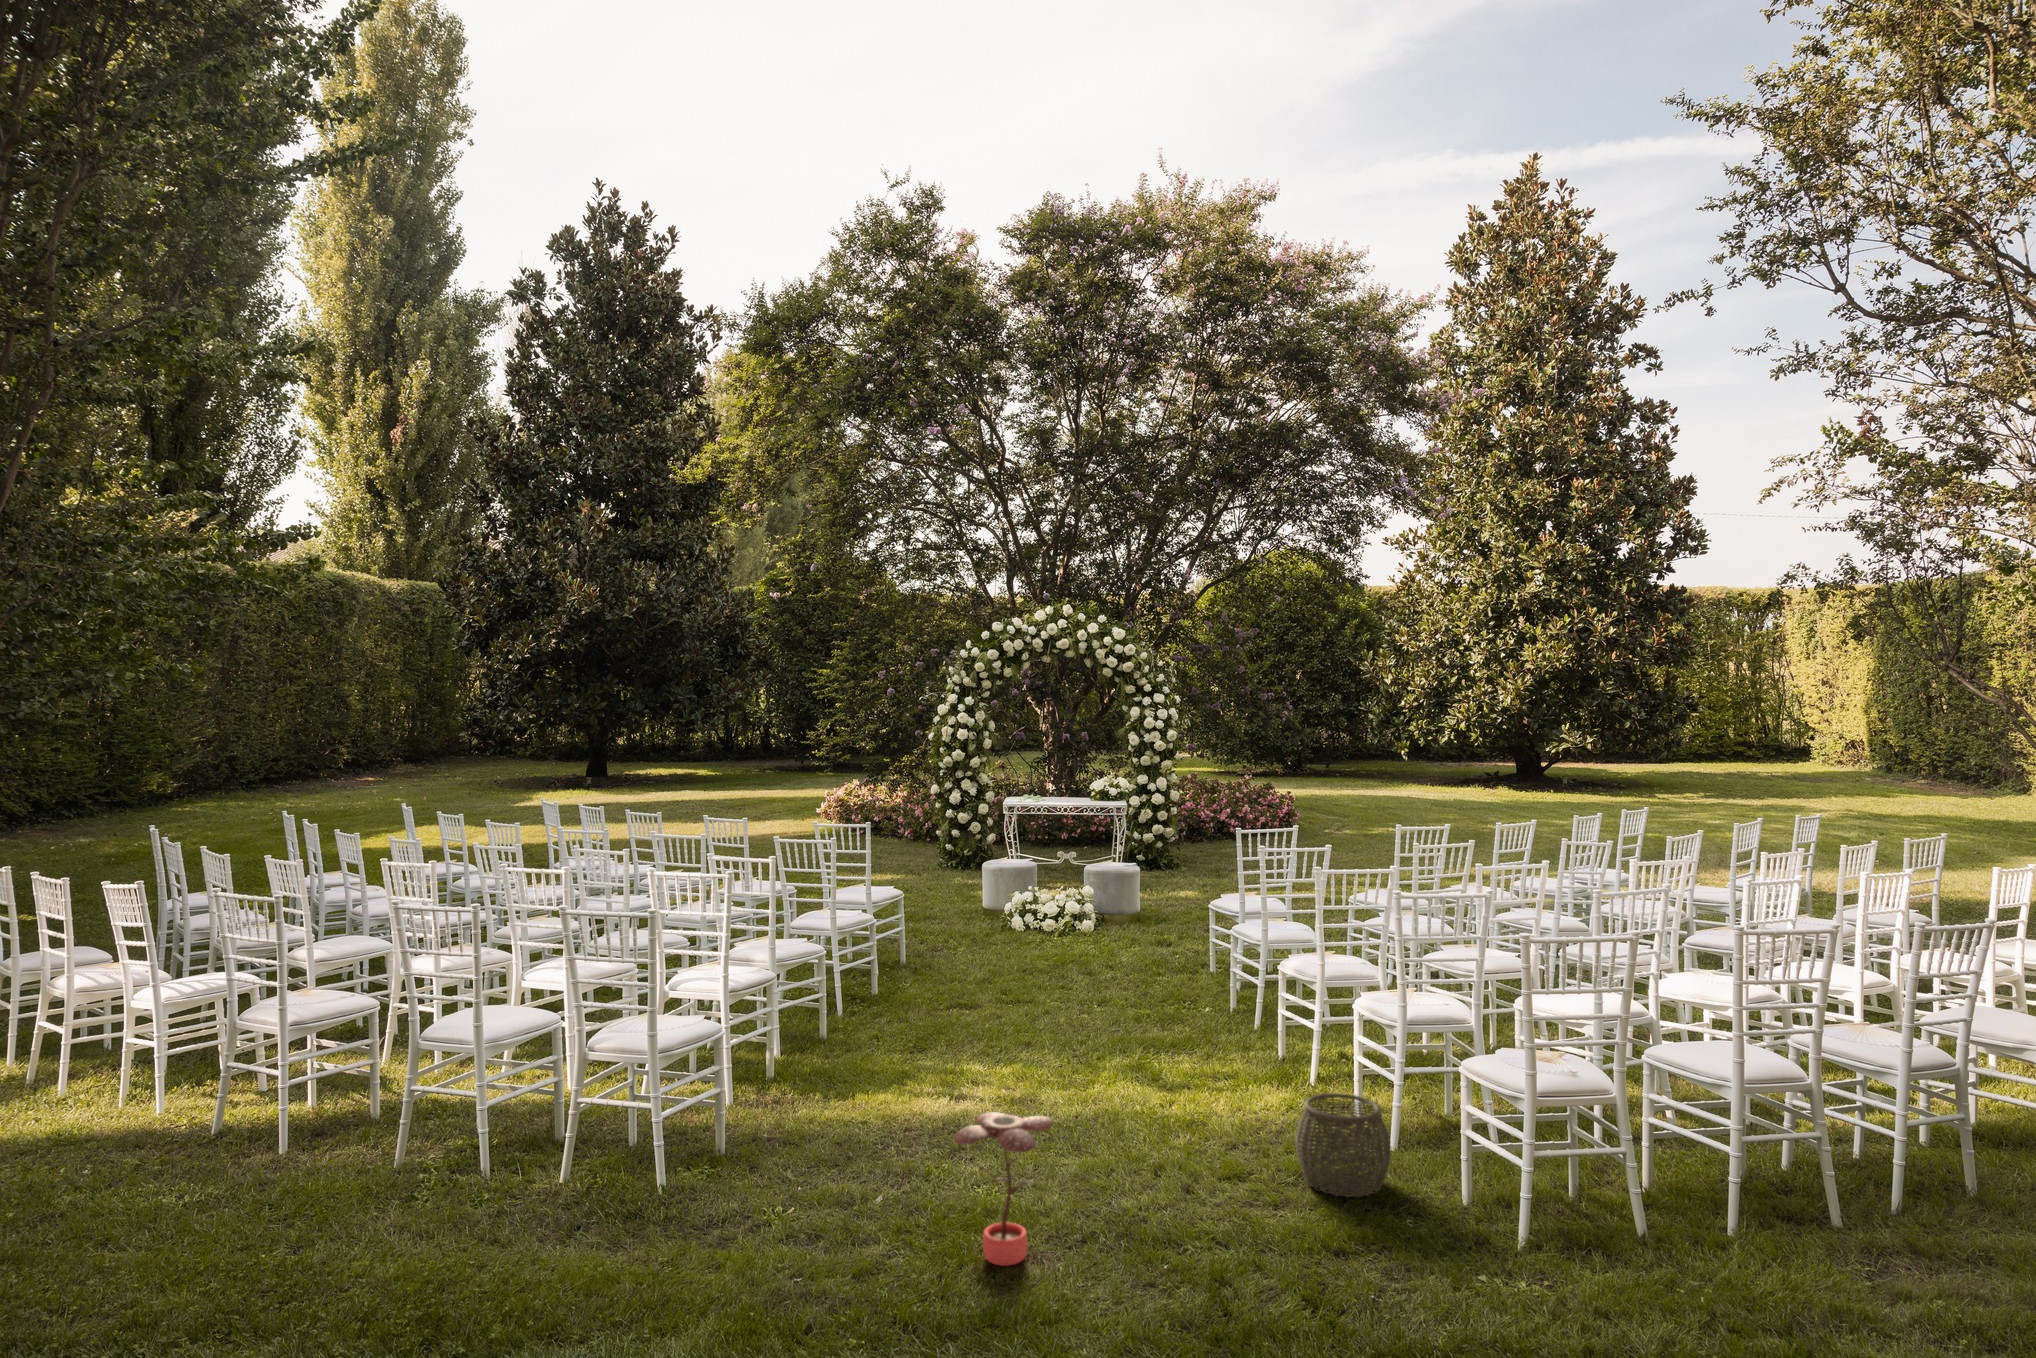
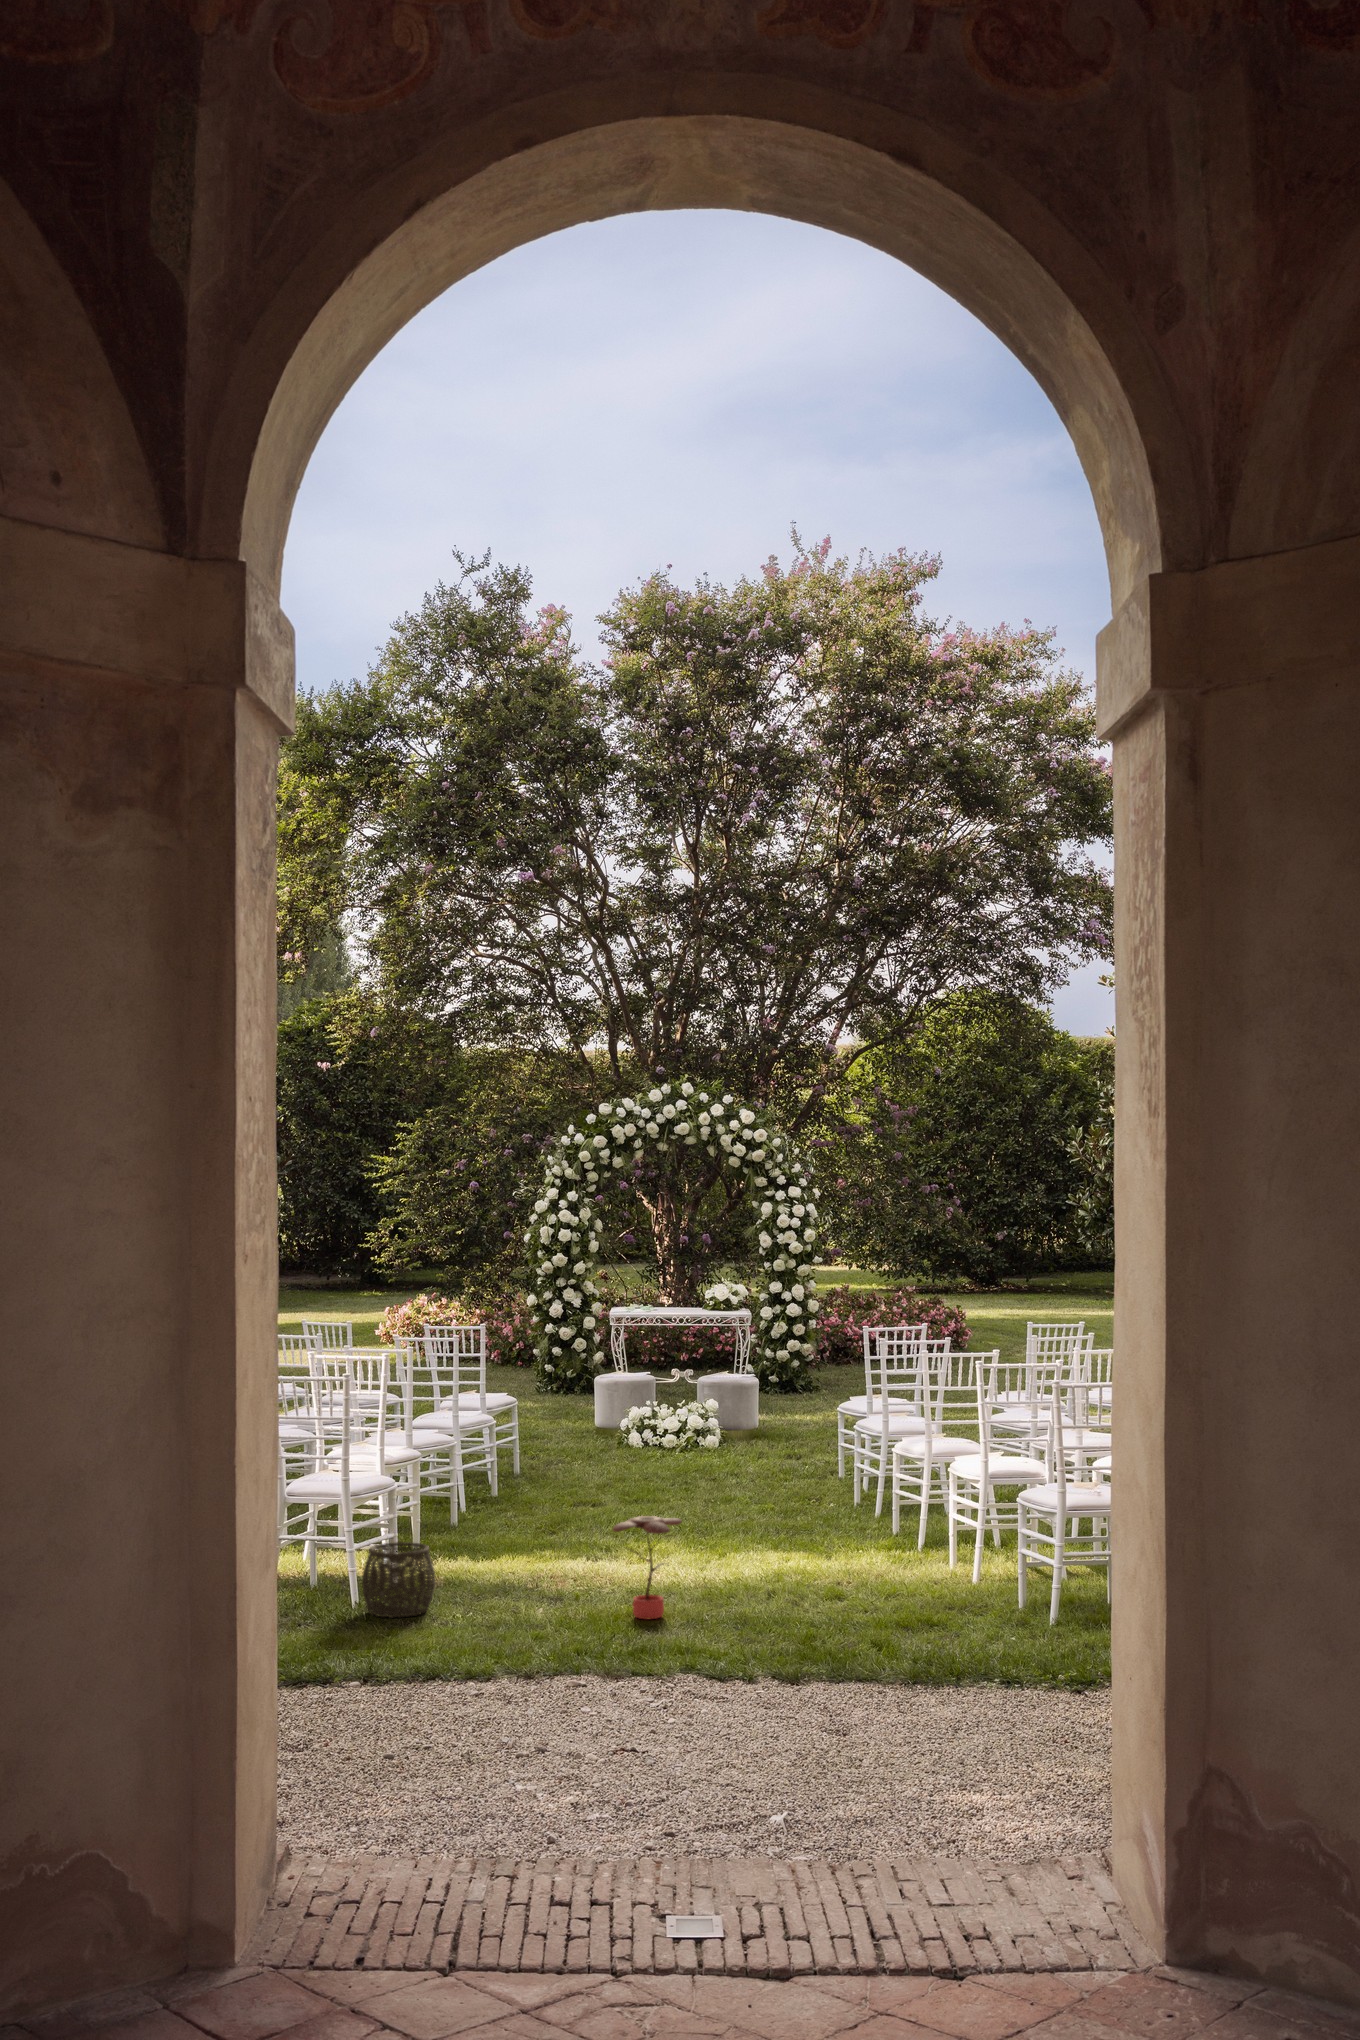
woven basket: present [1296,1093,1391,1197] -> present [362,1542,436,1618]

